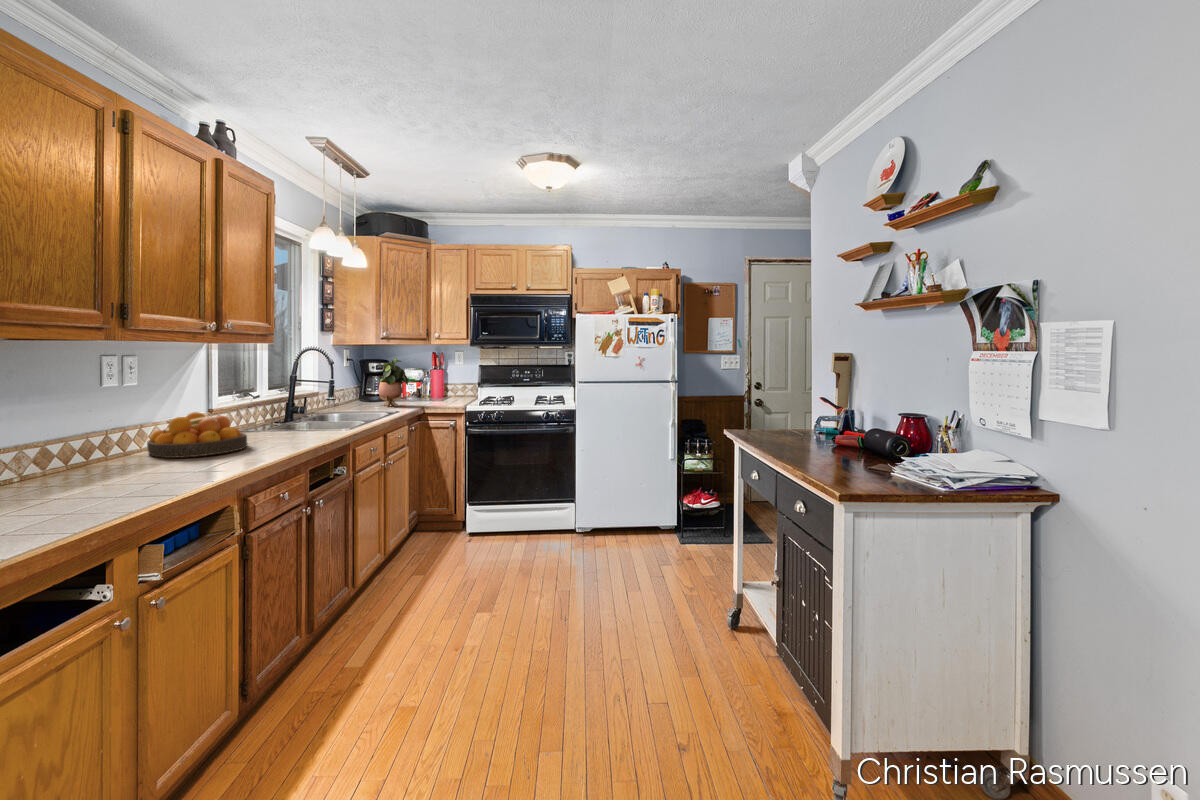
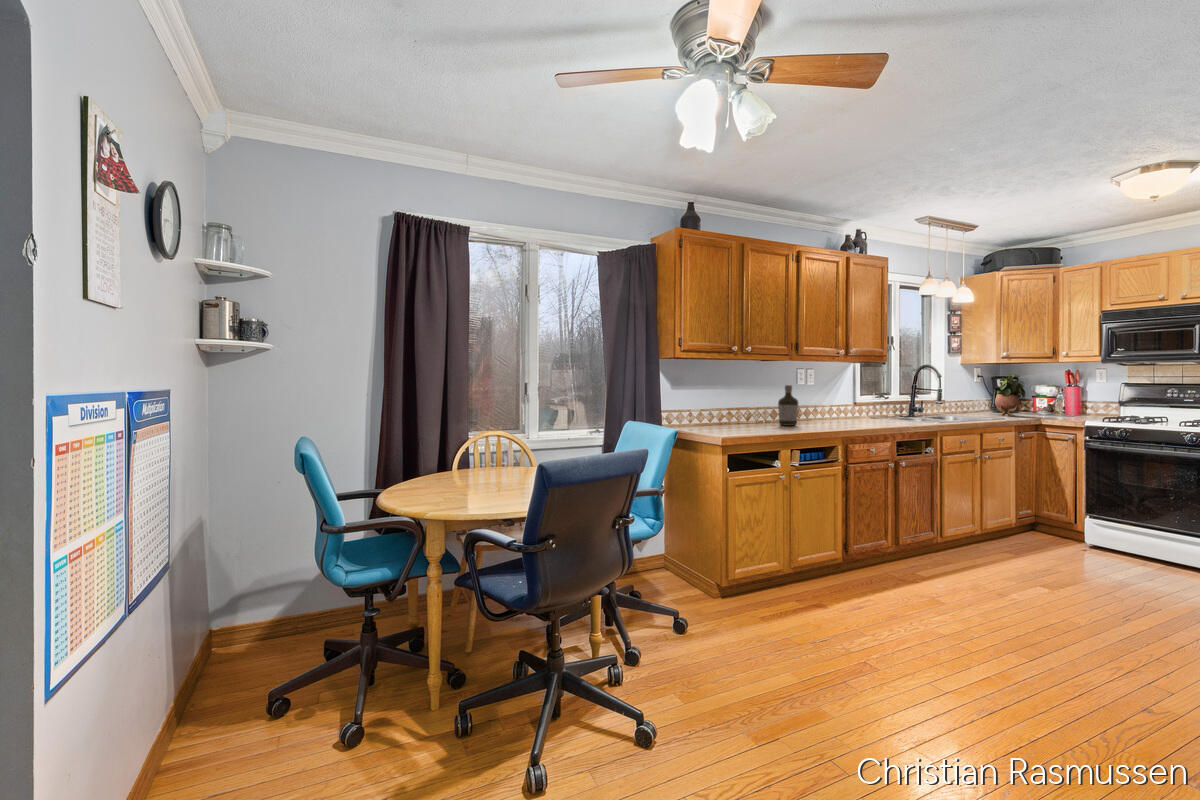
bottle: none [61,398,116,486] -> present [778,385,798,426]
fruit bowl: present [147,412,248,458] -> none [816,400,867,423]

